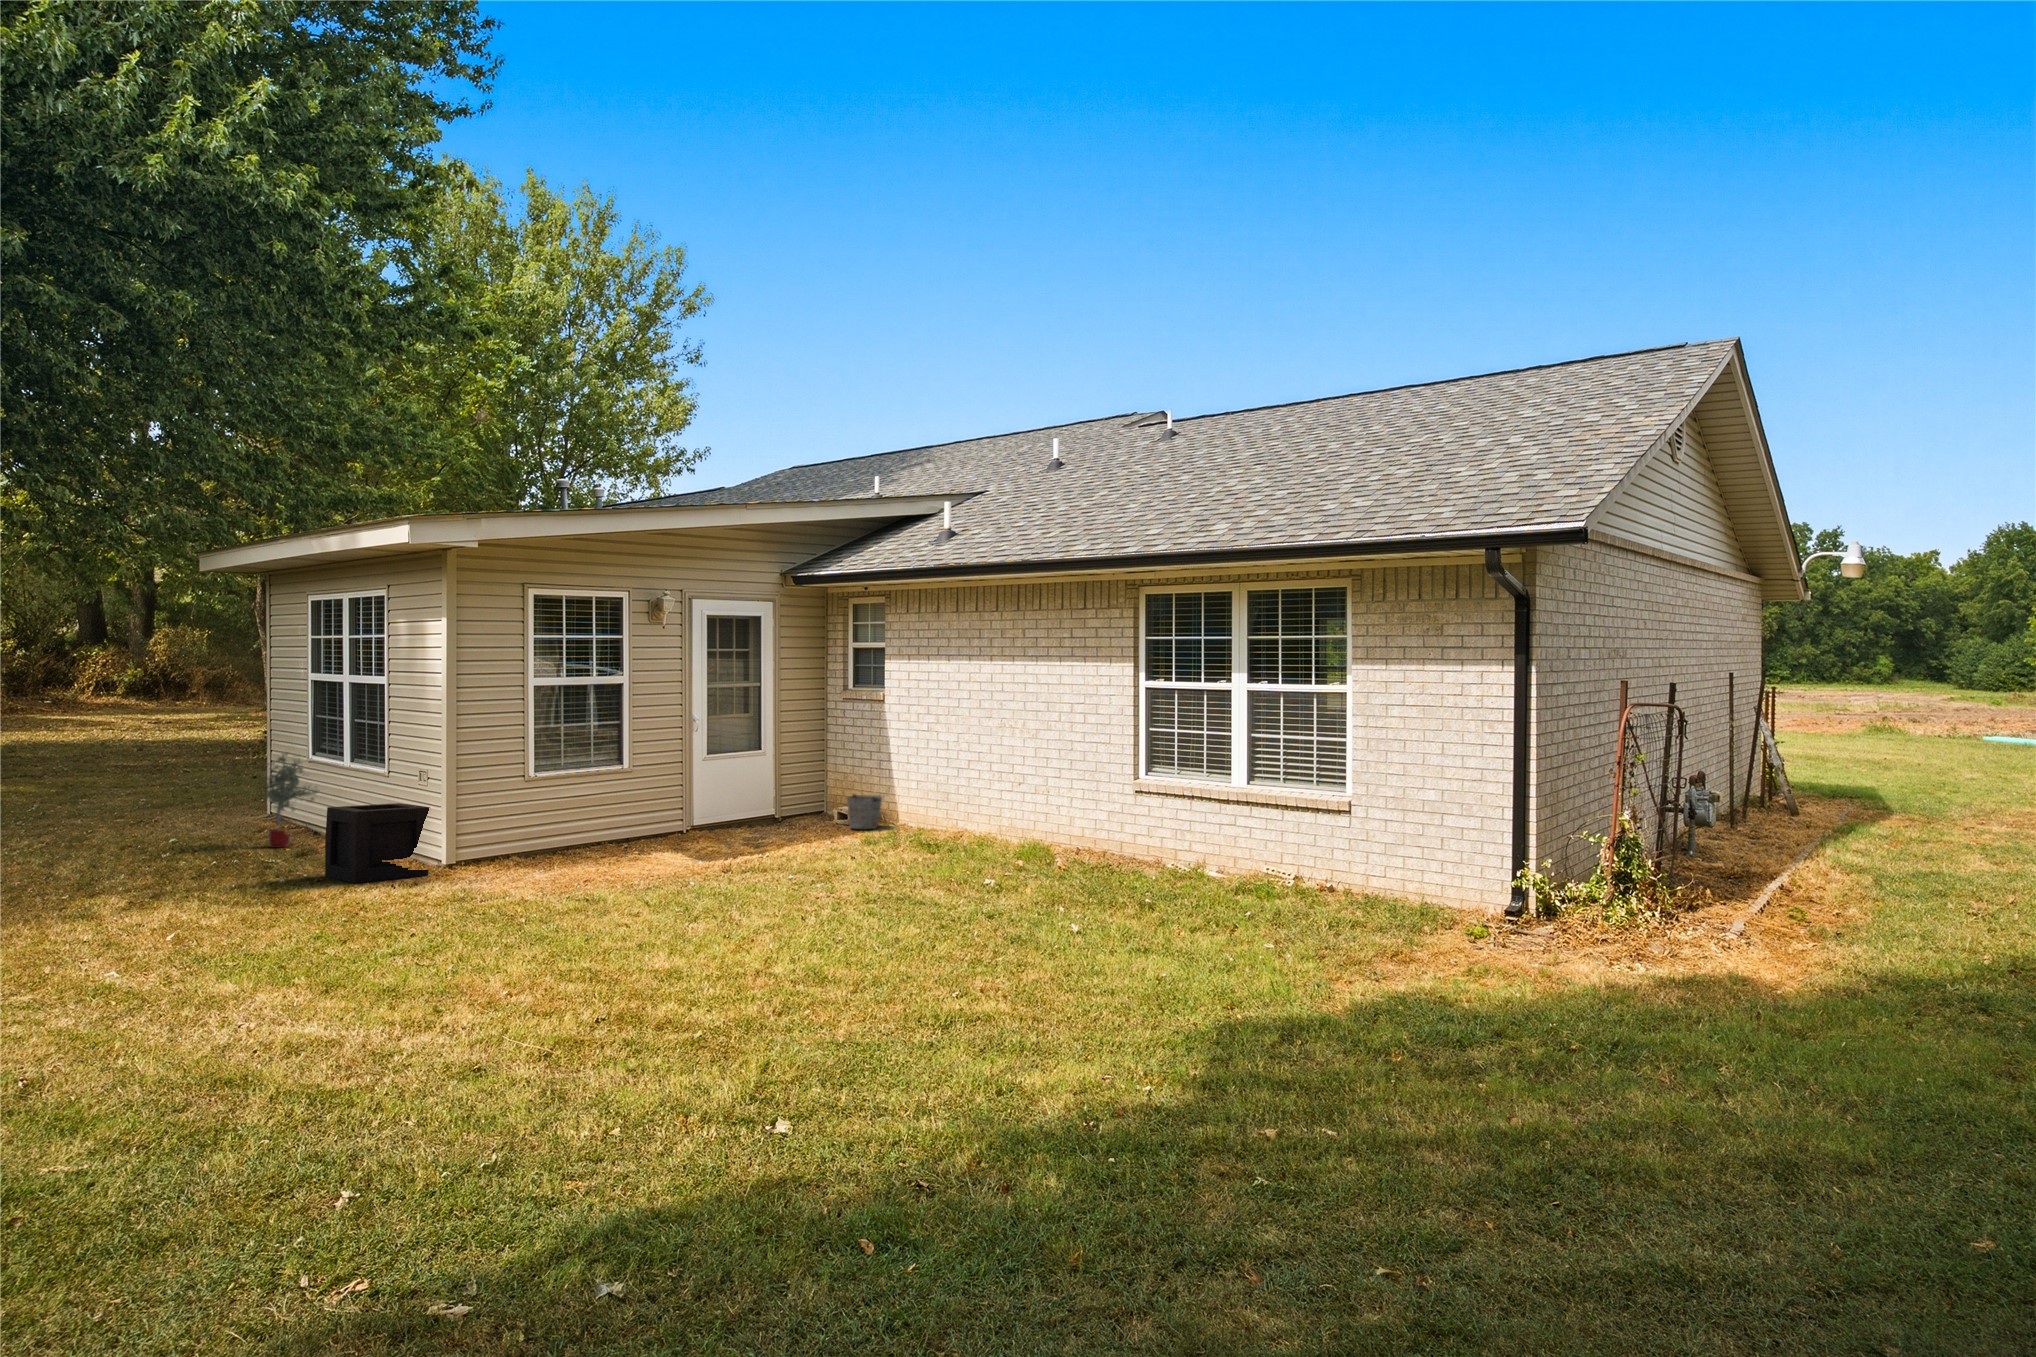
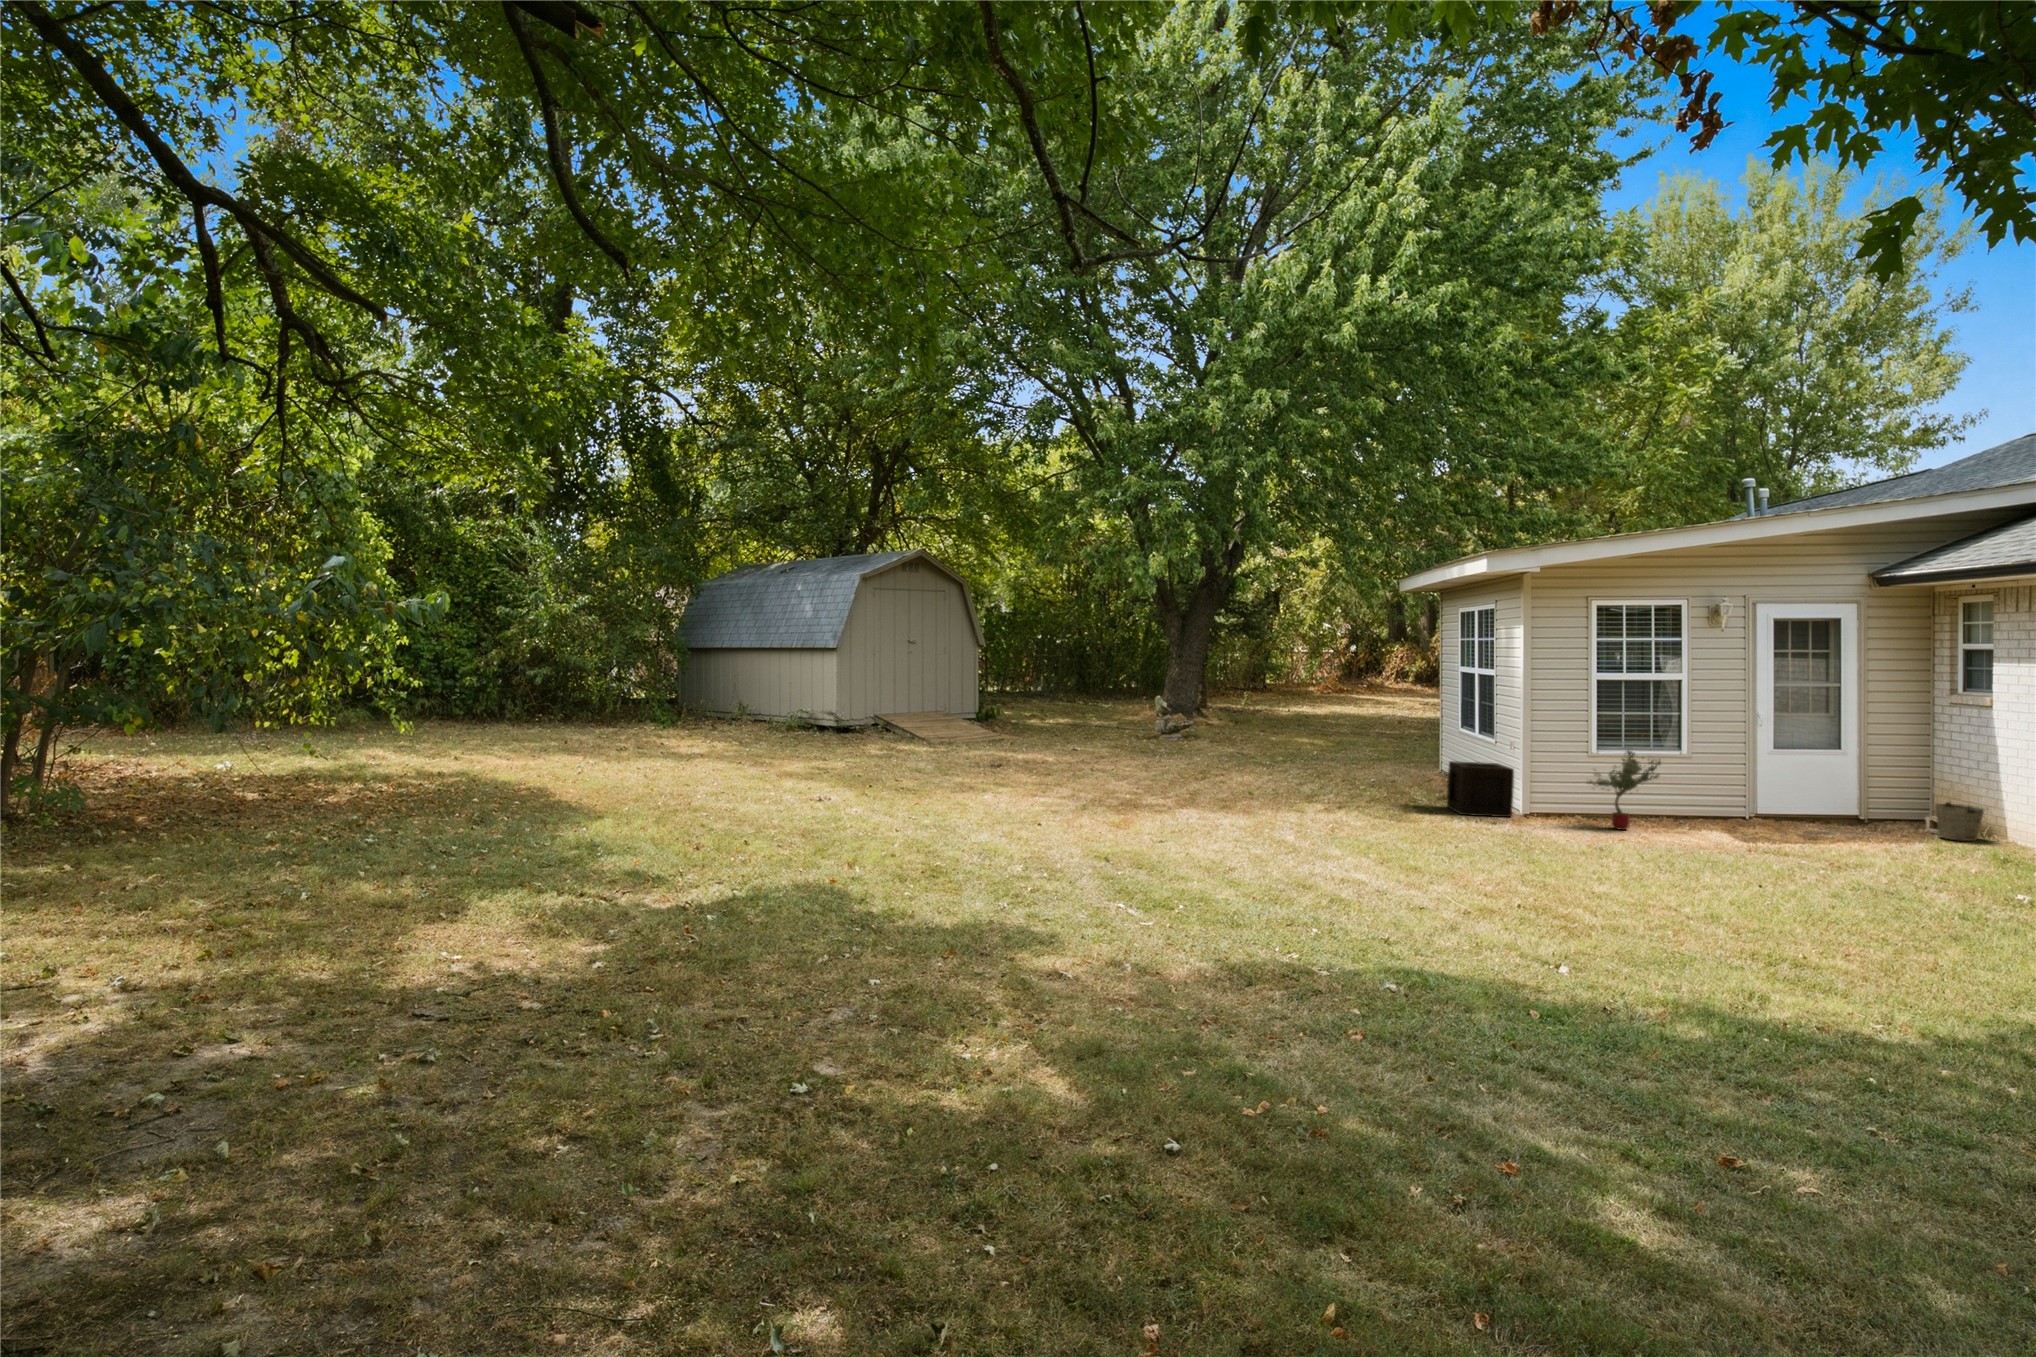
potted tree: present [265,753,320,848] -> present [1586,746,1661,830]

